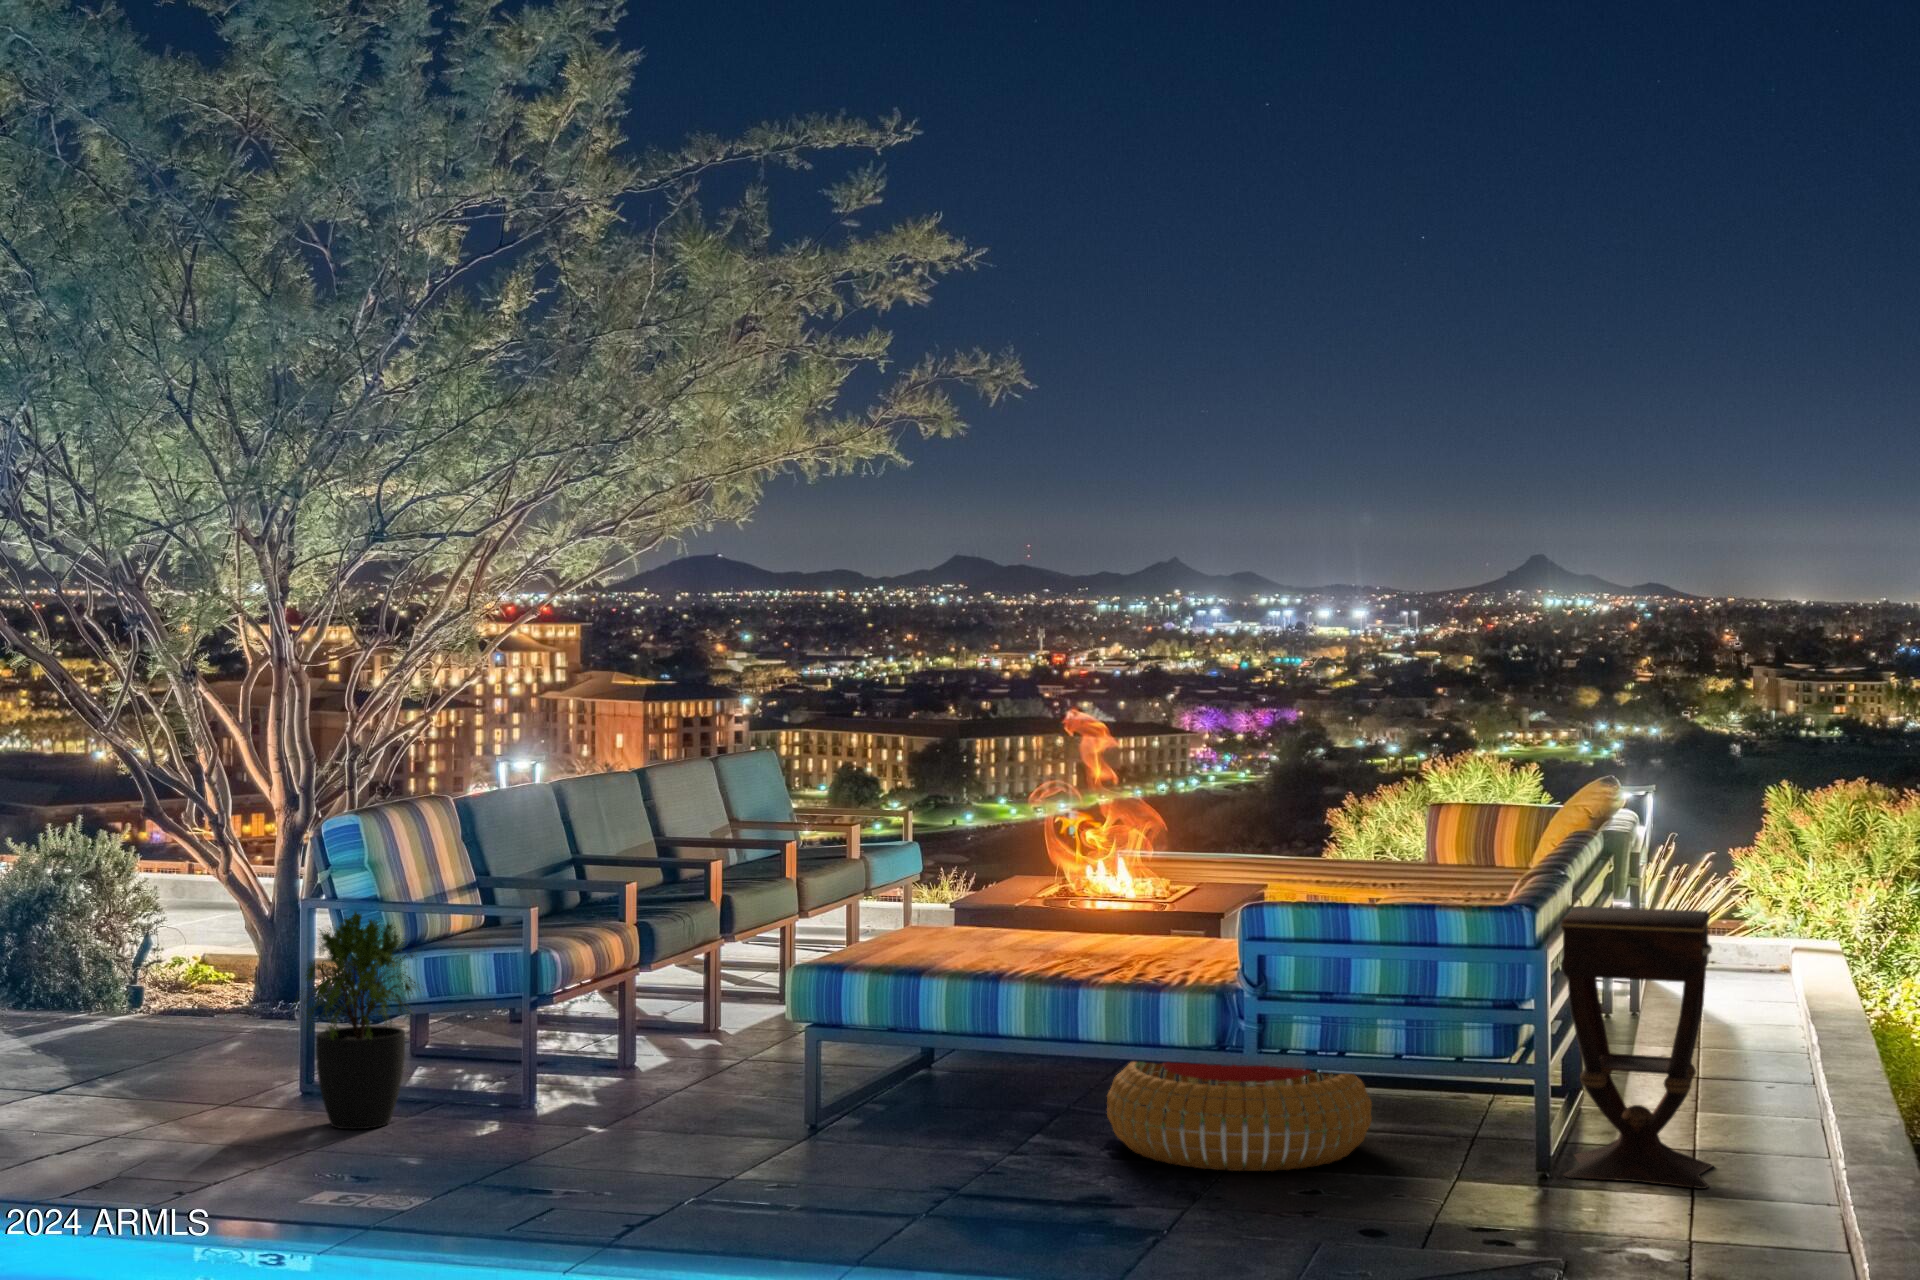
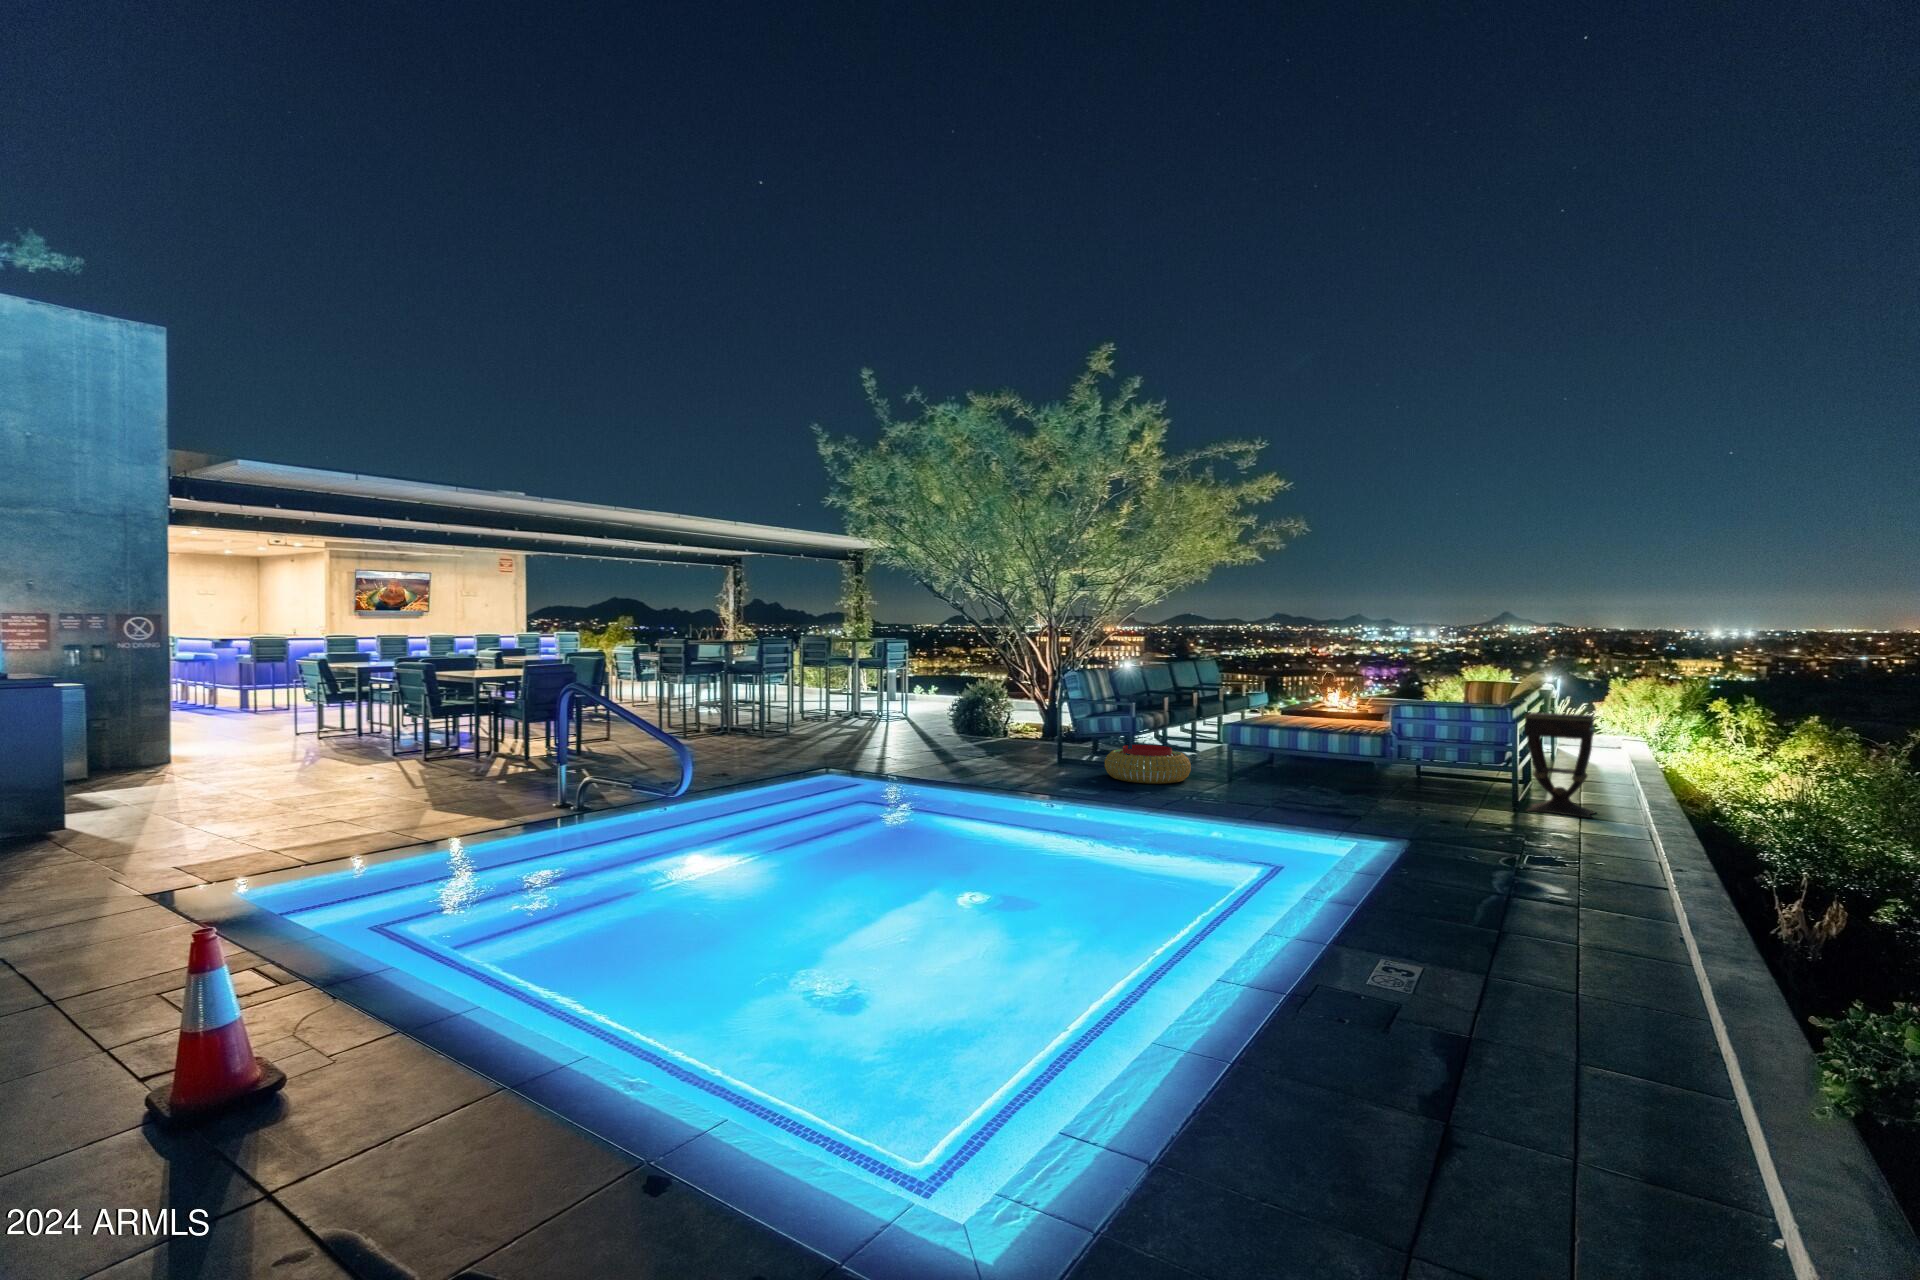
potted plant: present [294,912,421,1129] -> none [1062,701,1102,767]
pouf: present [1107,1062,1372,1171] -> present [1105,745,1191,784]

